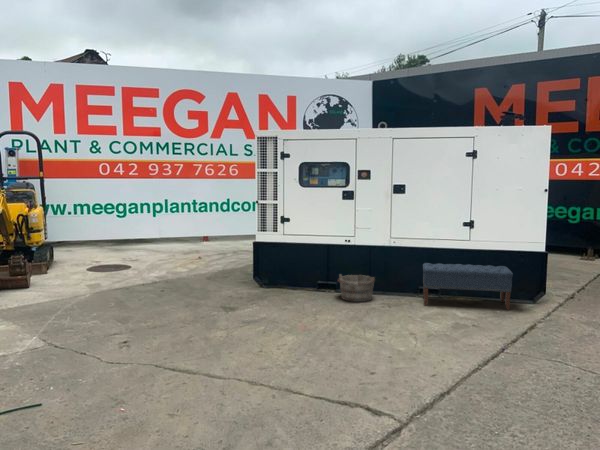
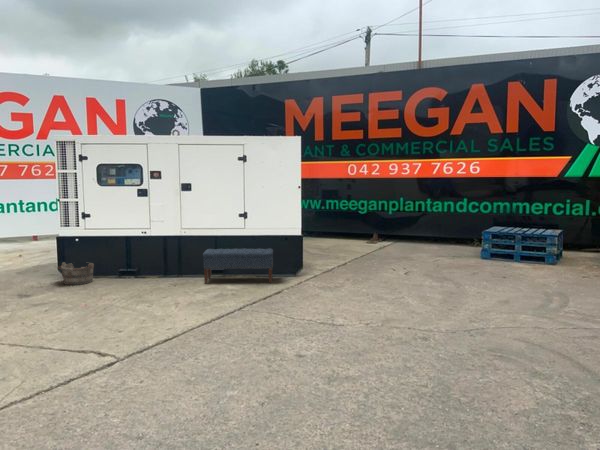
bucket: present [338,275,375,302] -> present [60,262,94,285]

